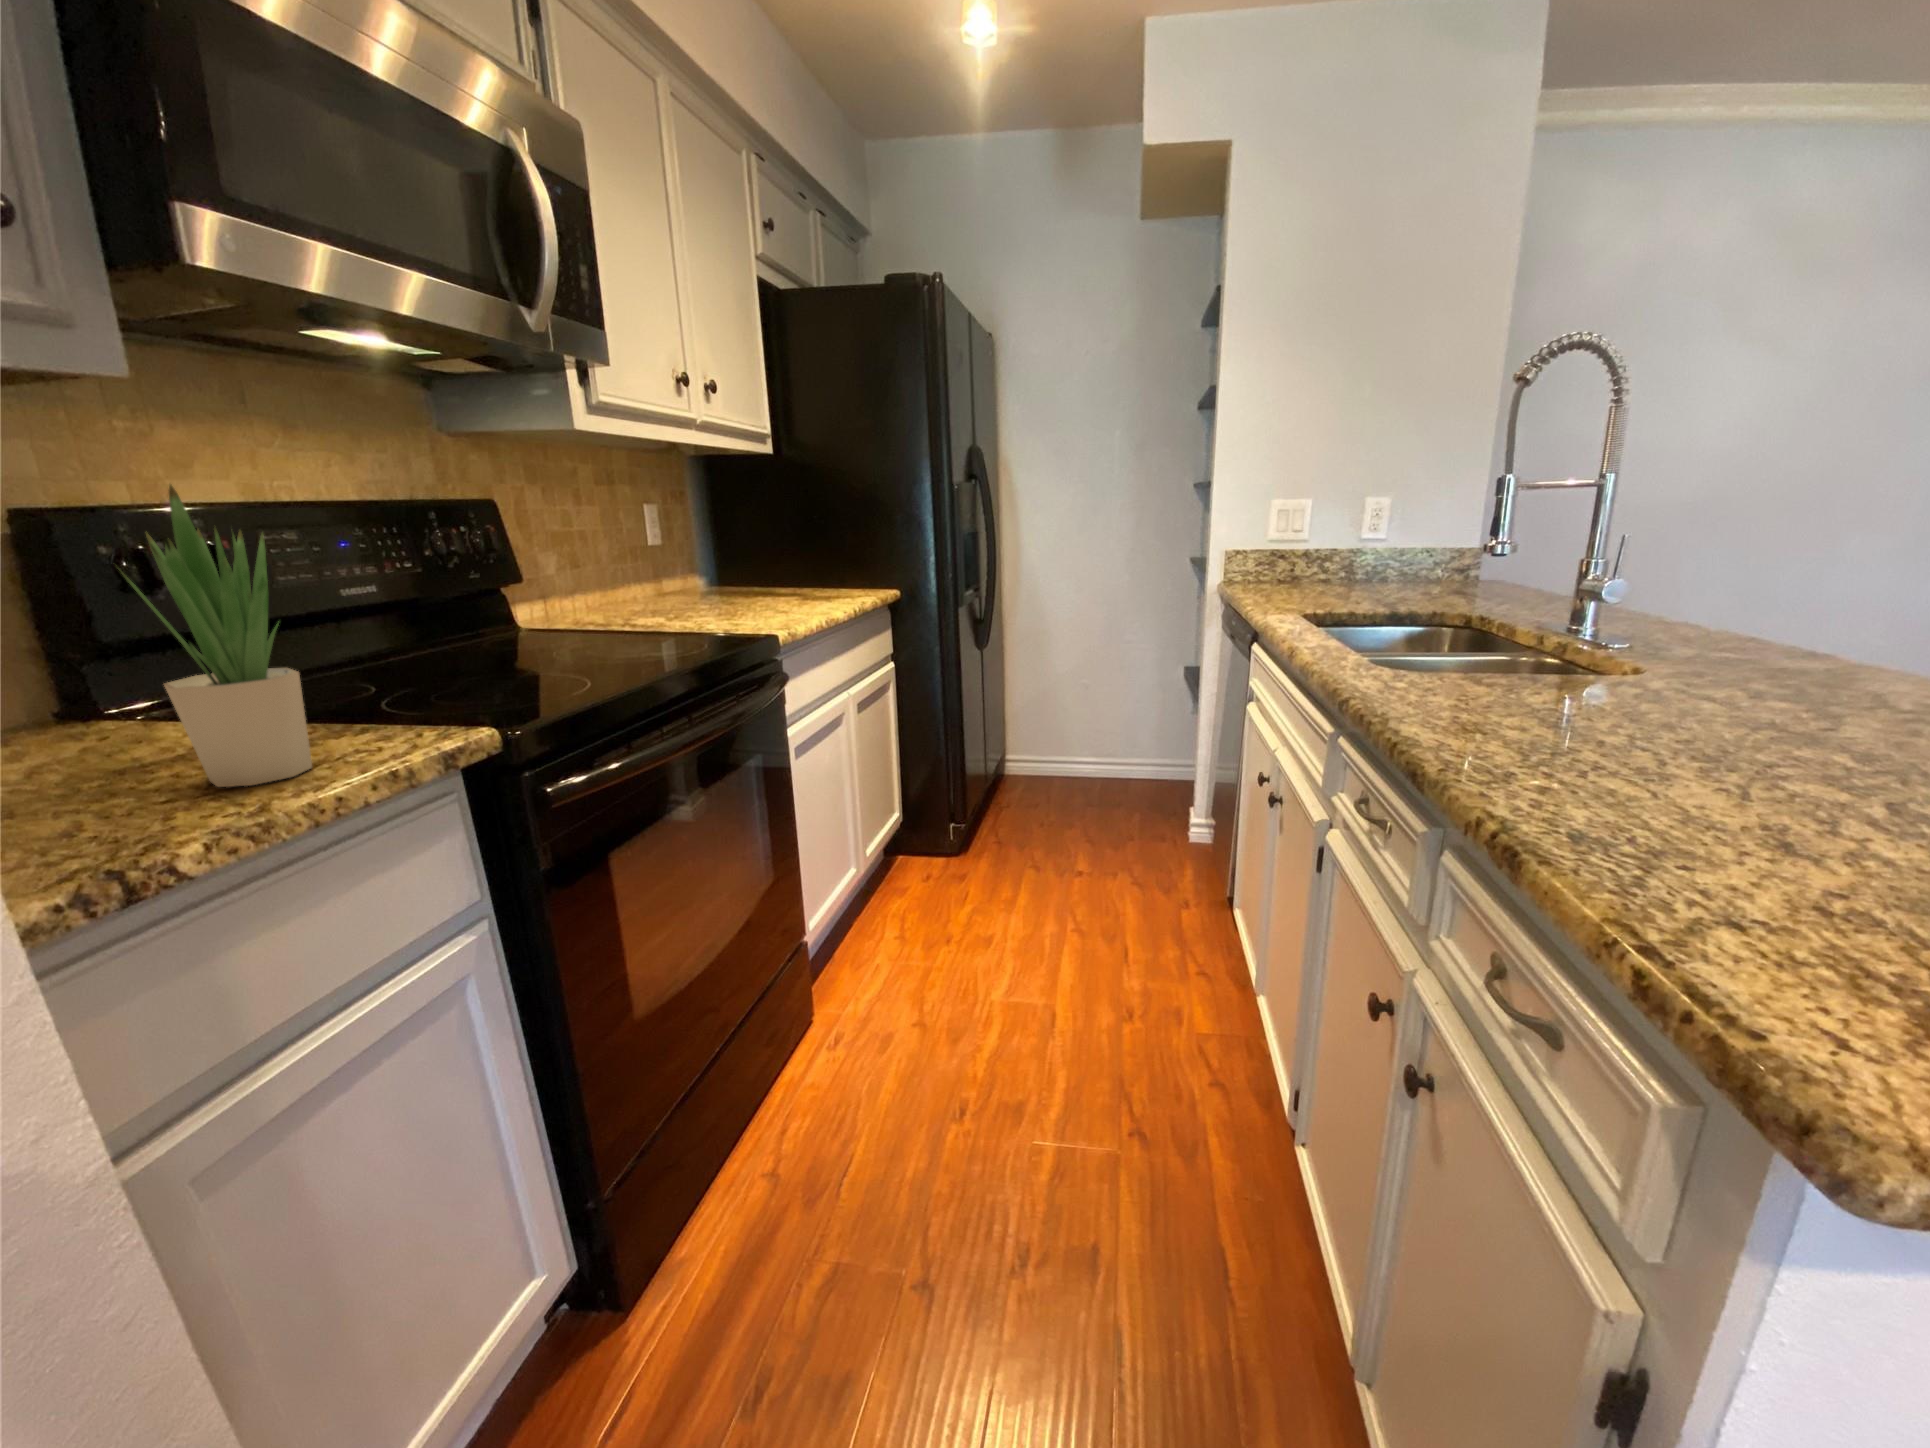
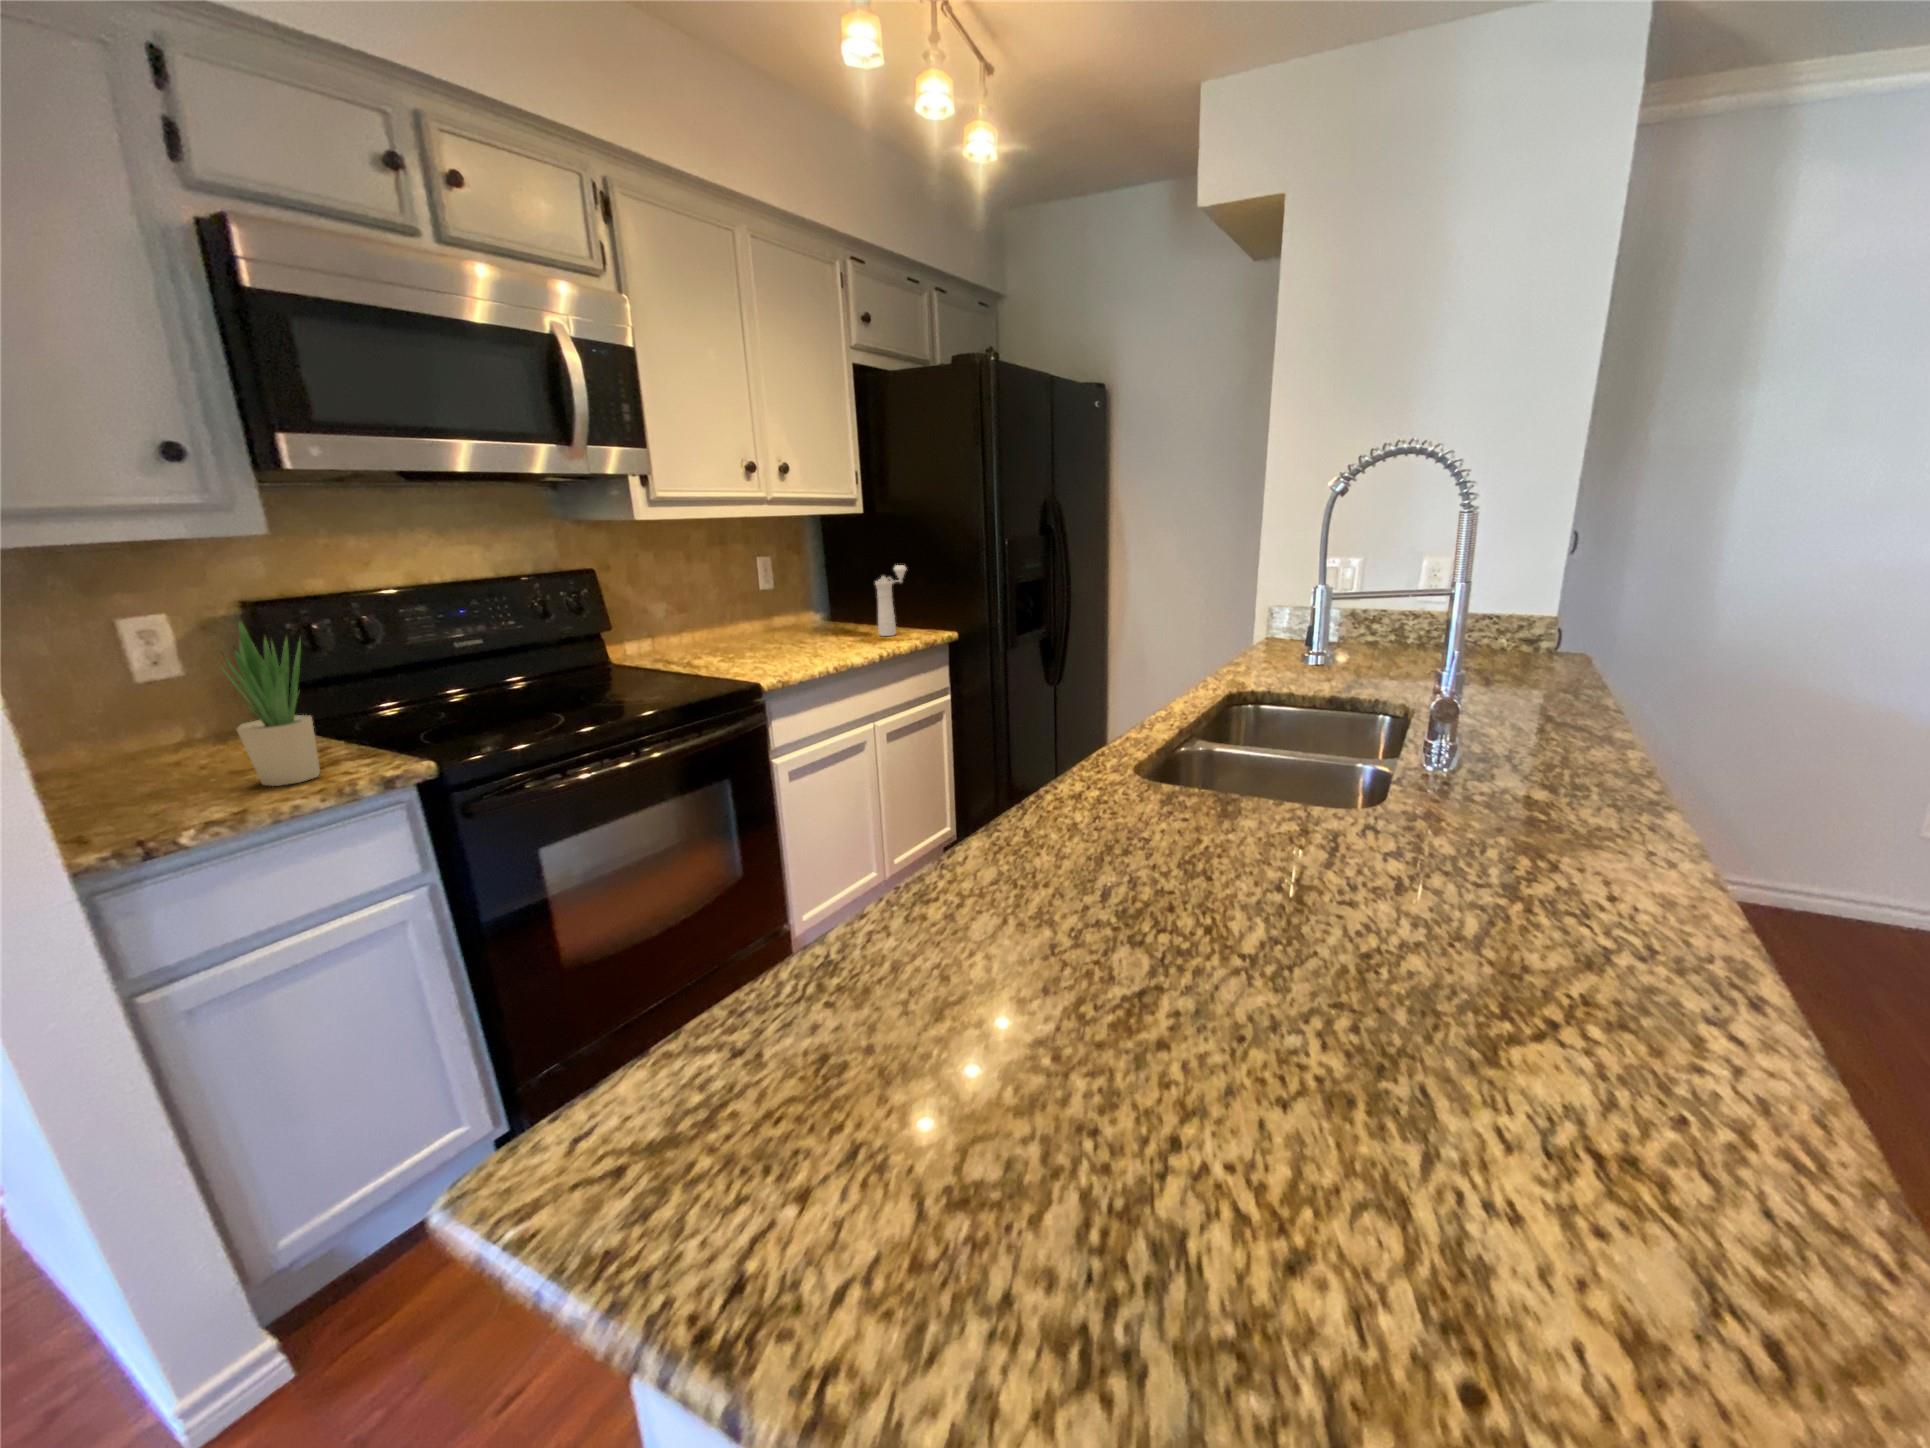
pepper mill: none [812,514,838,594] -> present [875,565,906,636]

